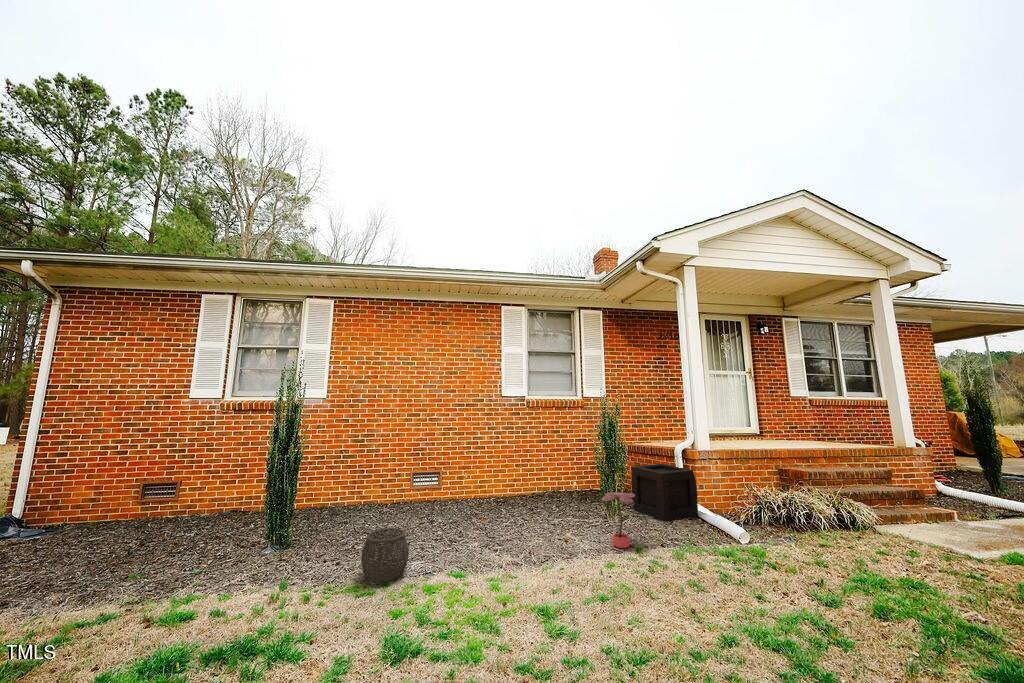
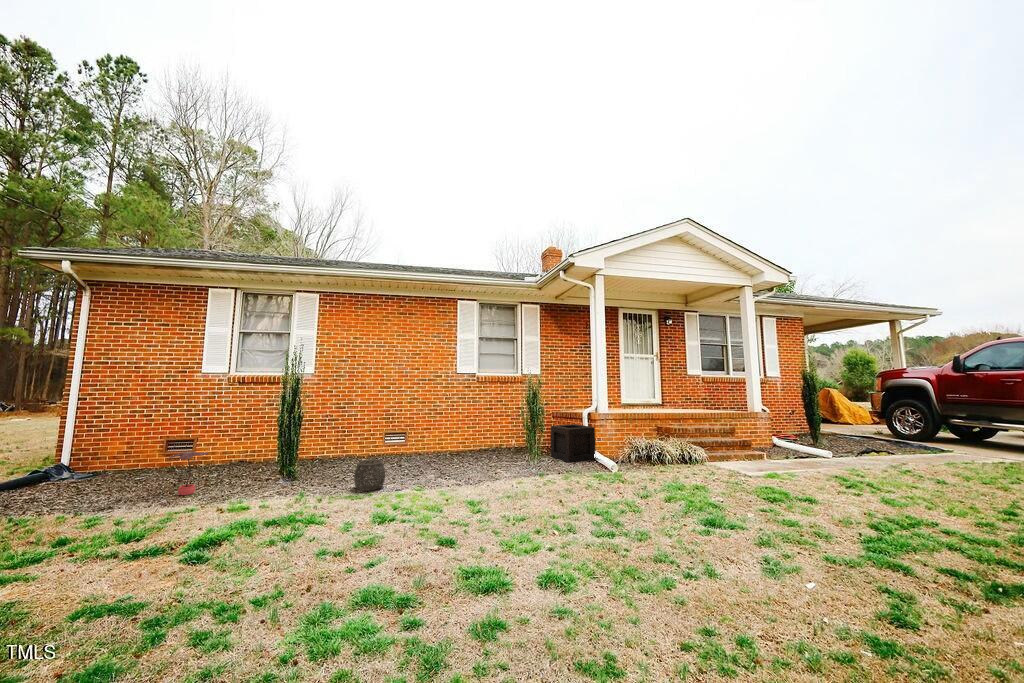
potted plant: present [602,492,635,548] -> present [169,452,208,495]

